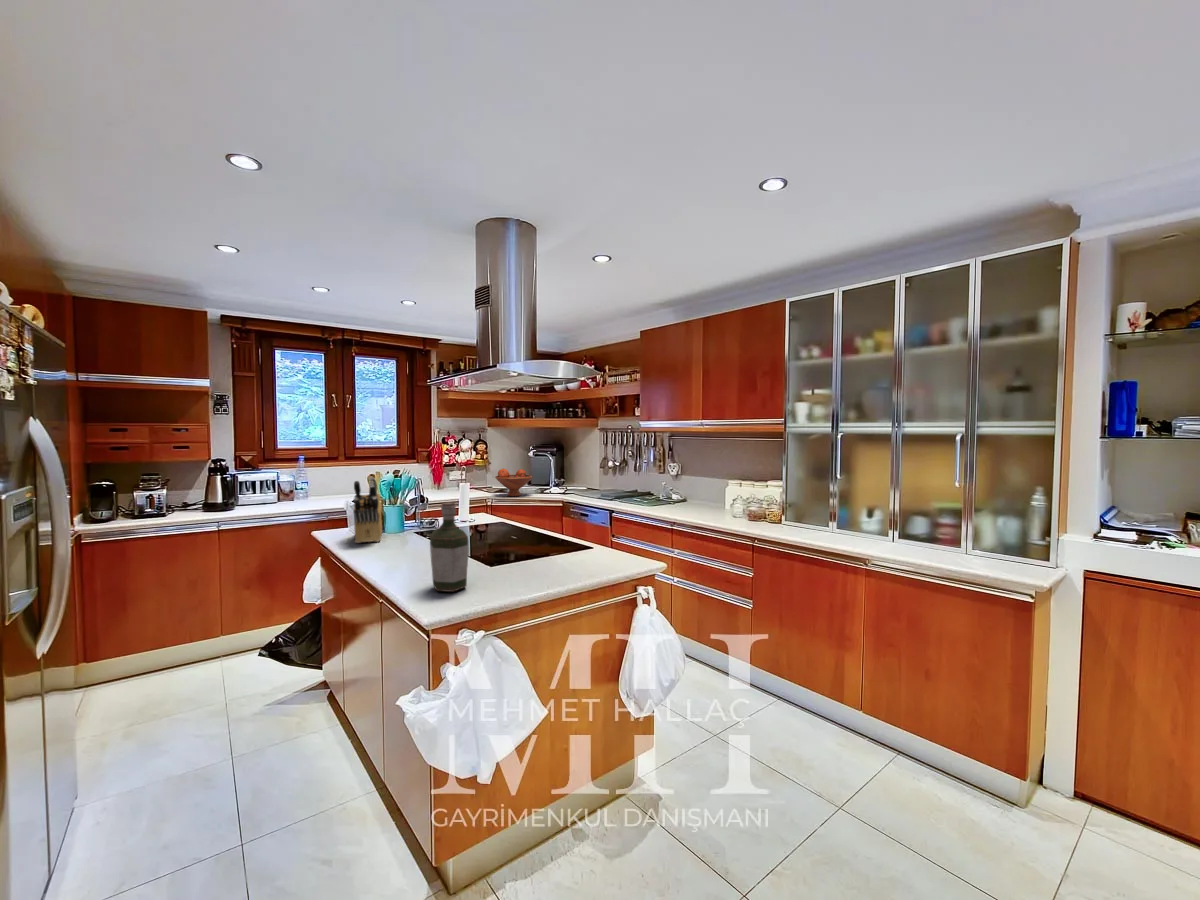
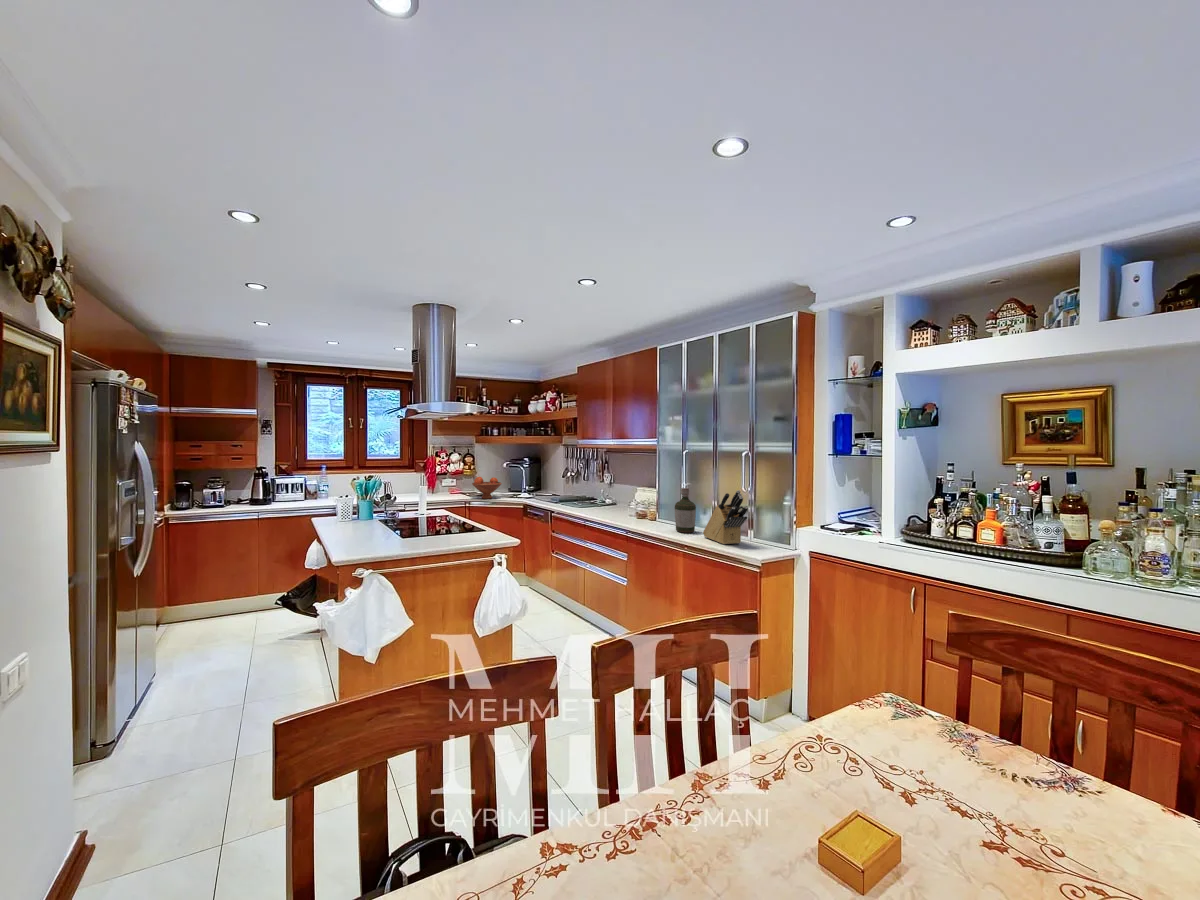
knife block: present [353,477,382,543] -> present [703,490,748,544]
bottle: present [430,502,468,592] -> present [675,488,696,533]

